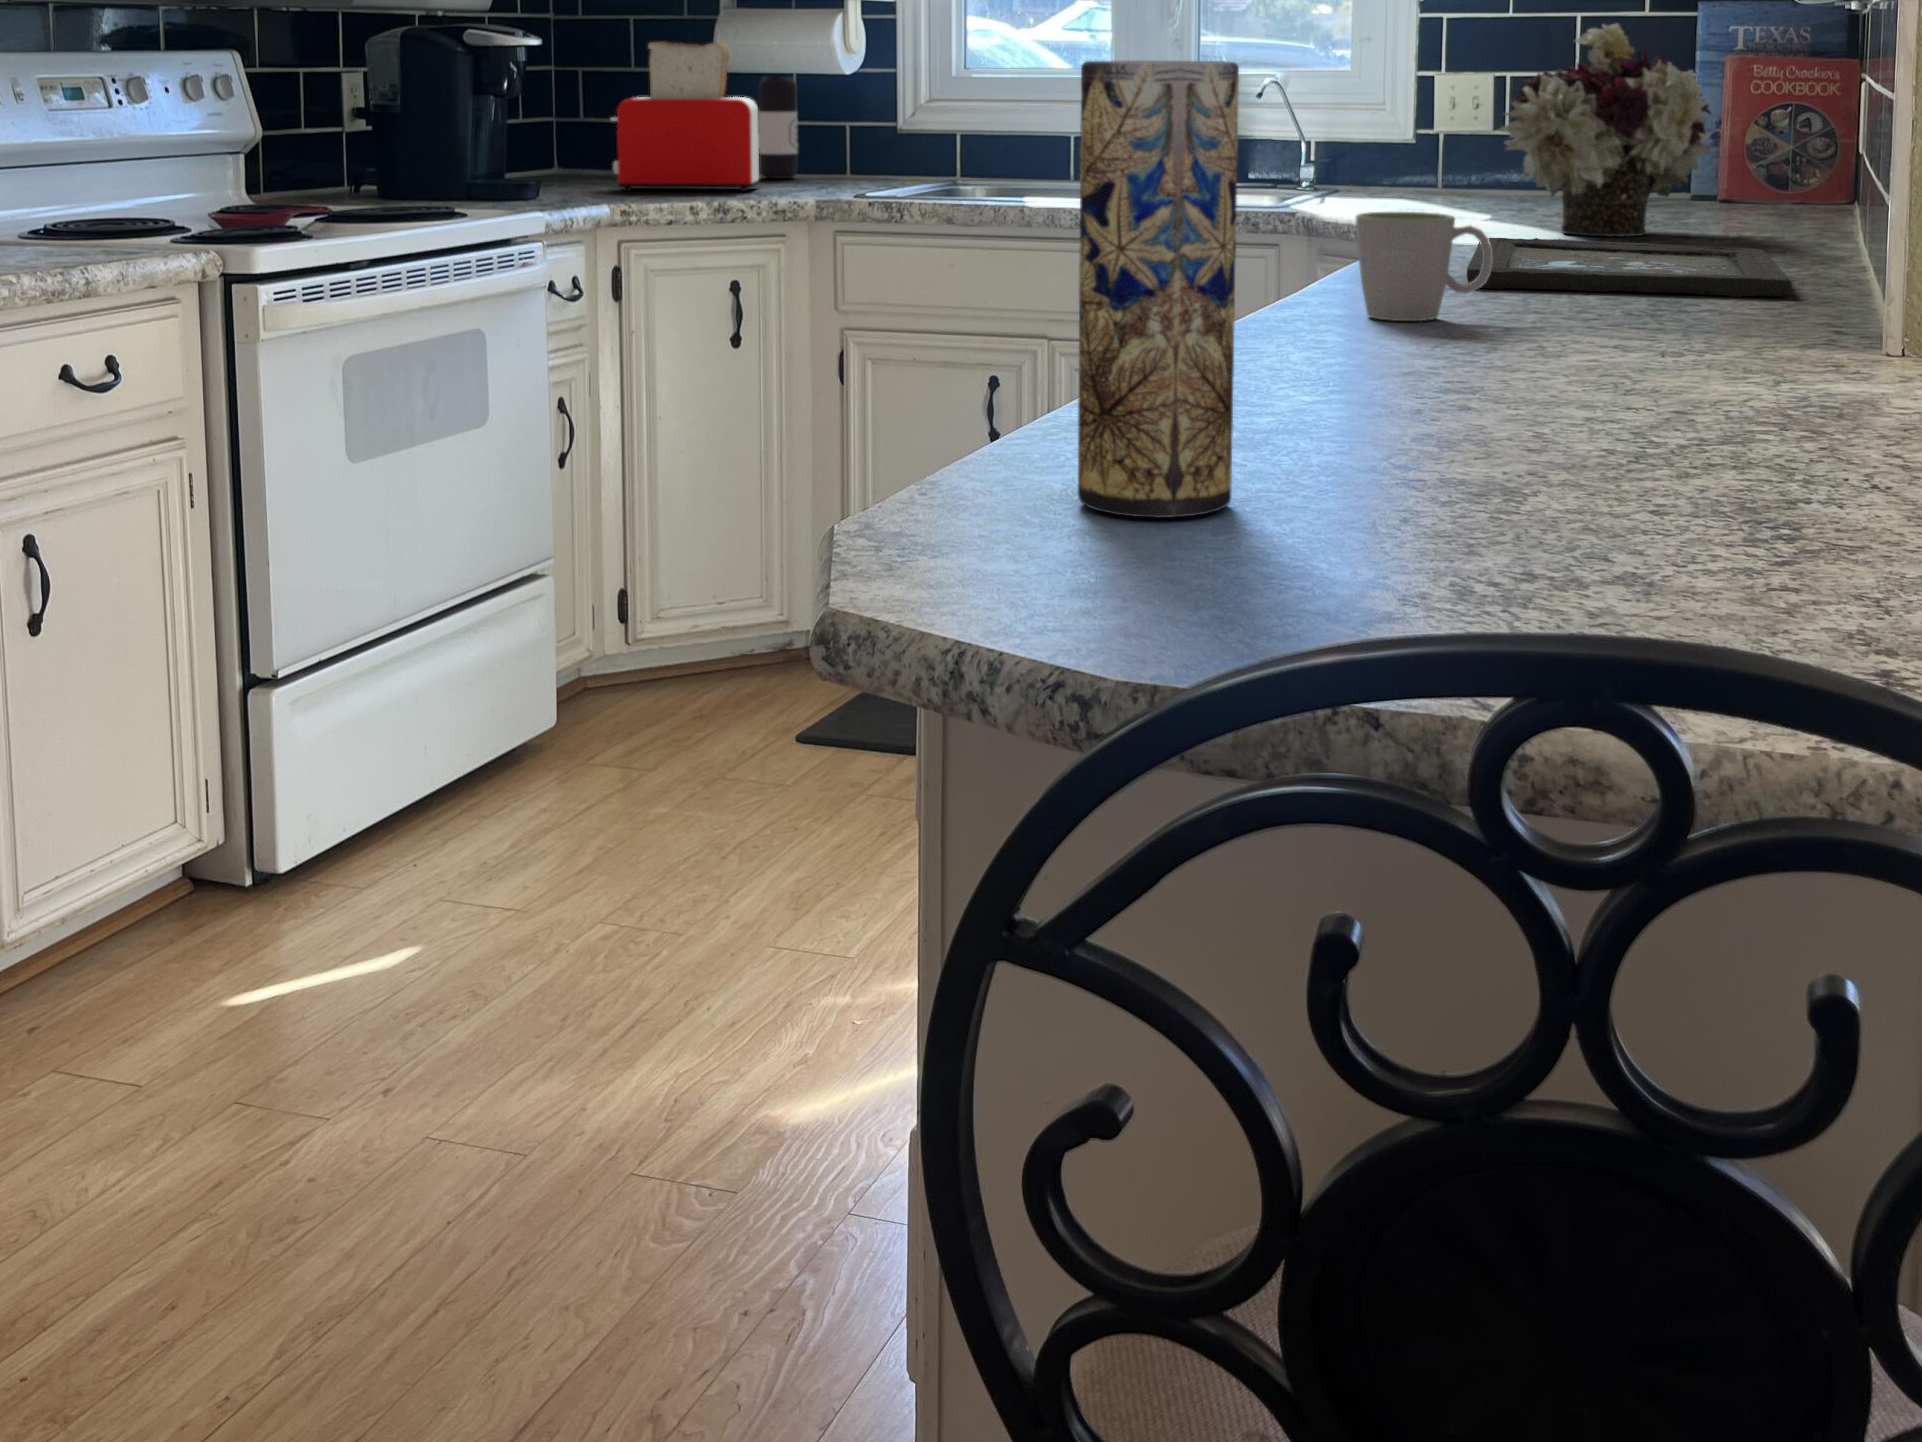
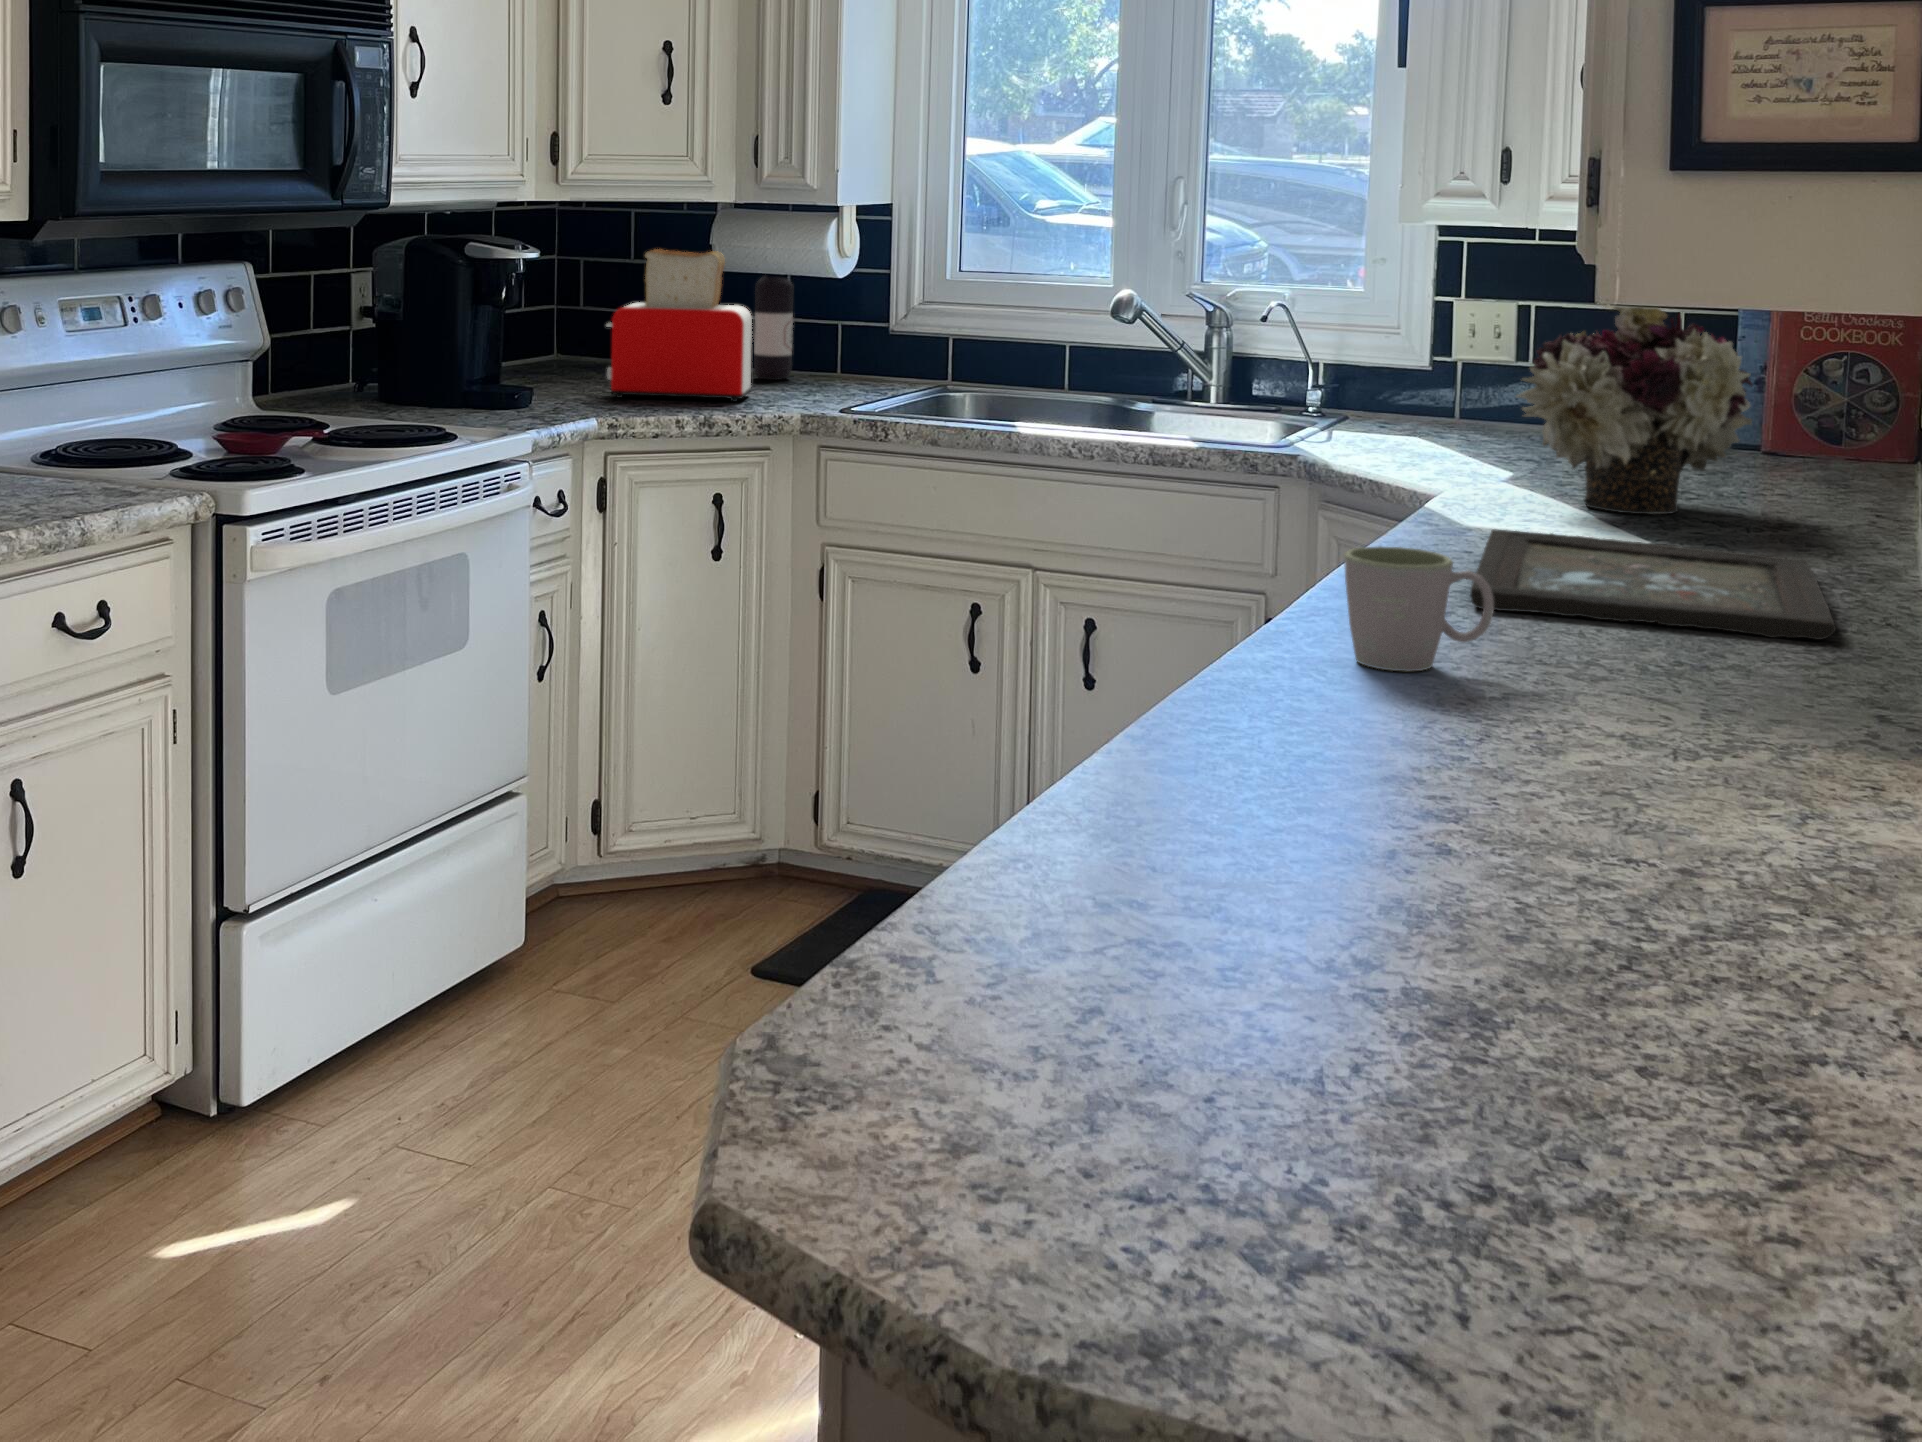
vase: present [1078,61,1239,518] -> none [1001,541,1184,1052]

